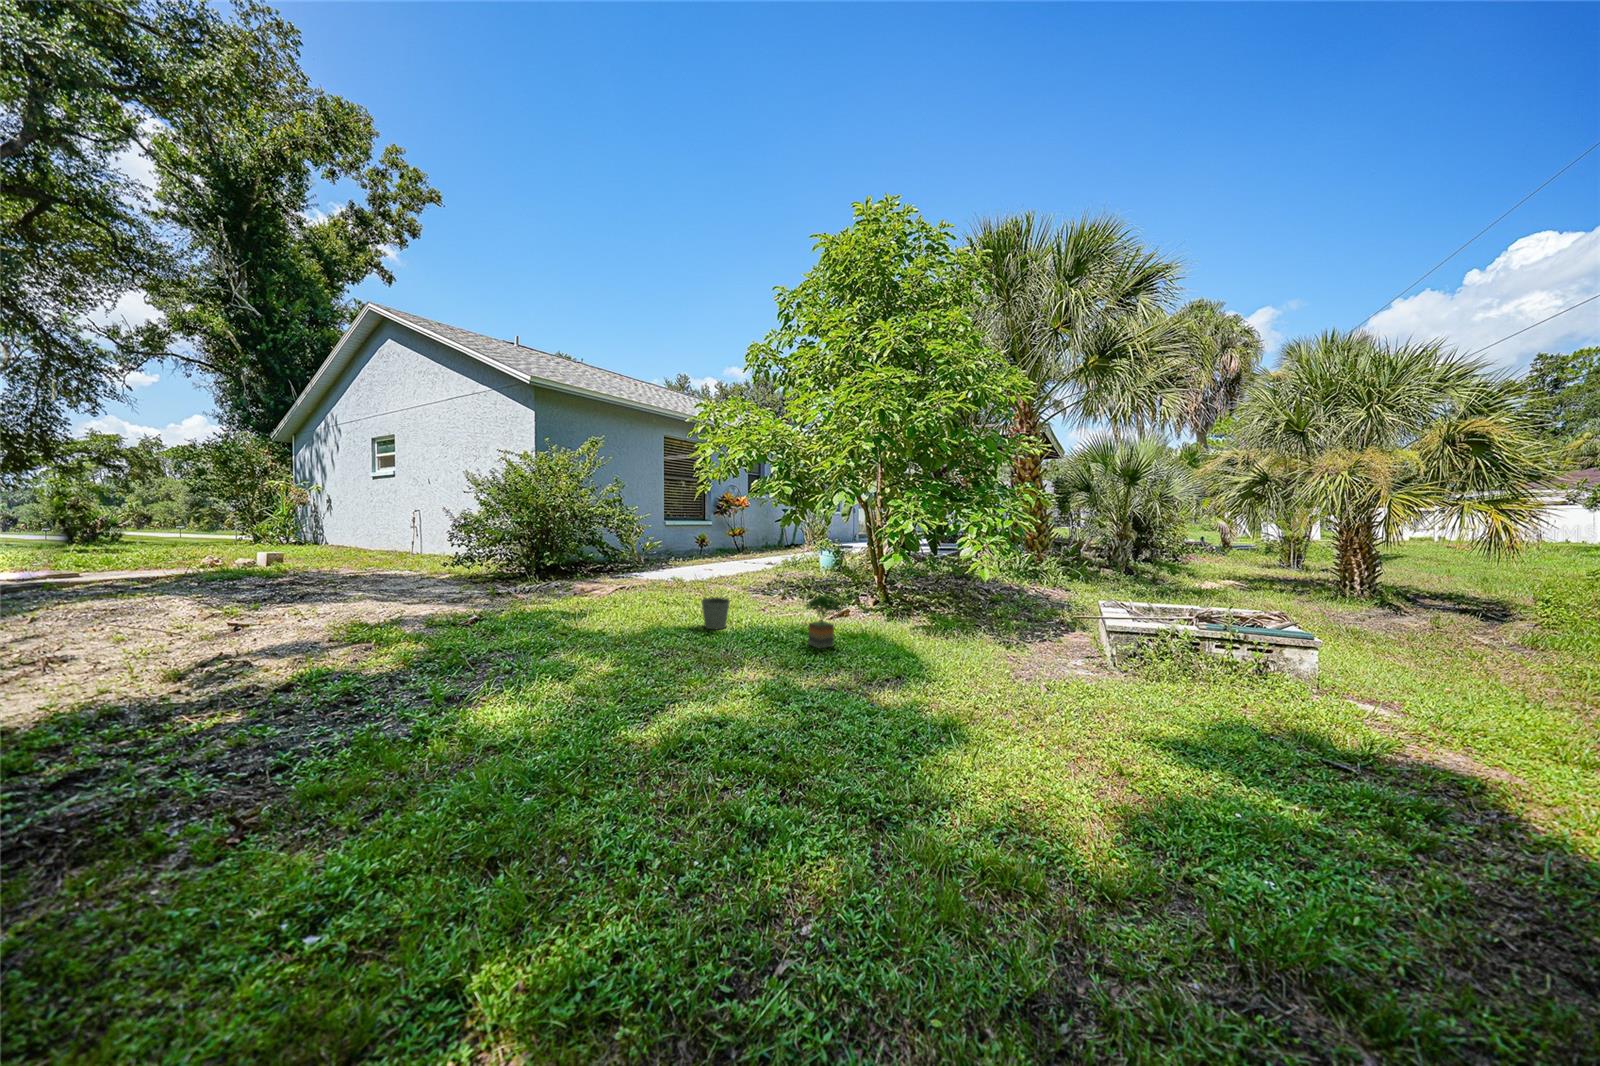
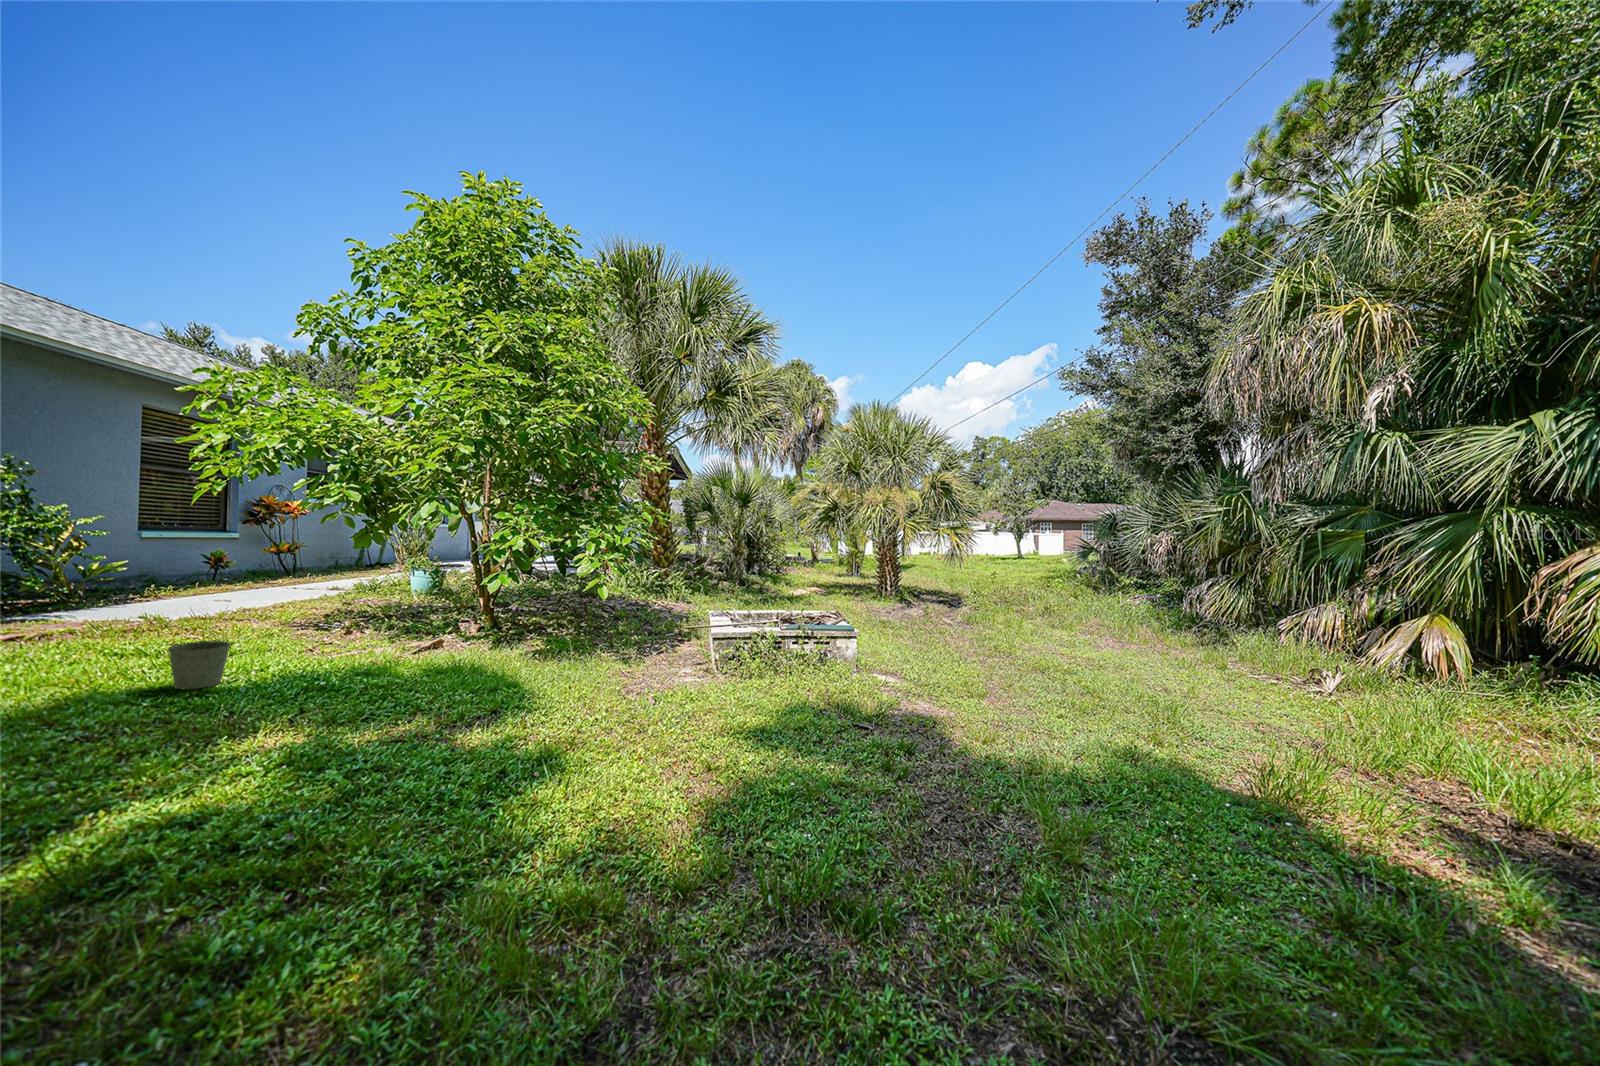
potted tree: present [806,597,842,648] -> none [364,626,425,694]

